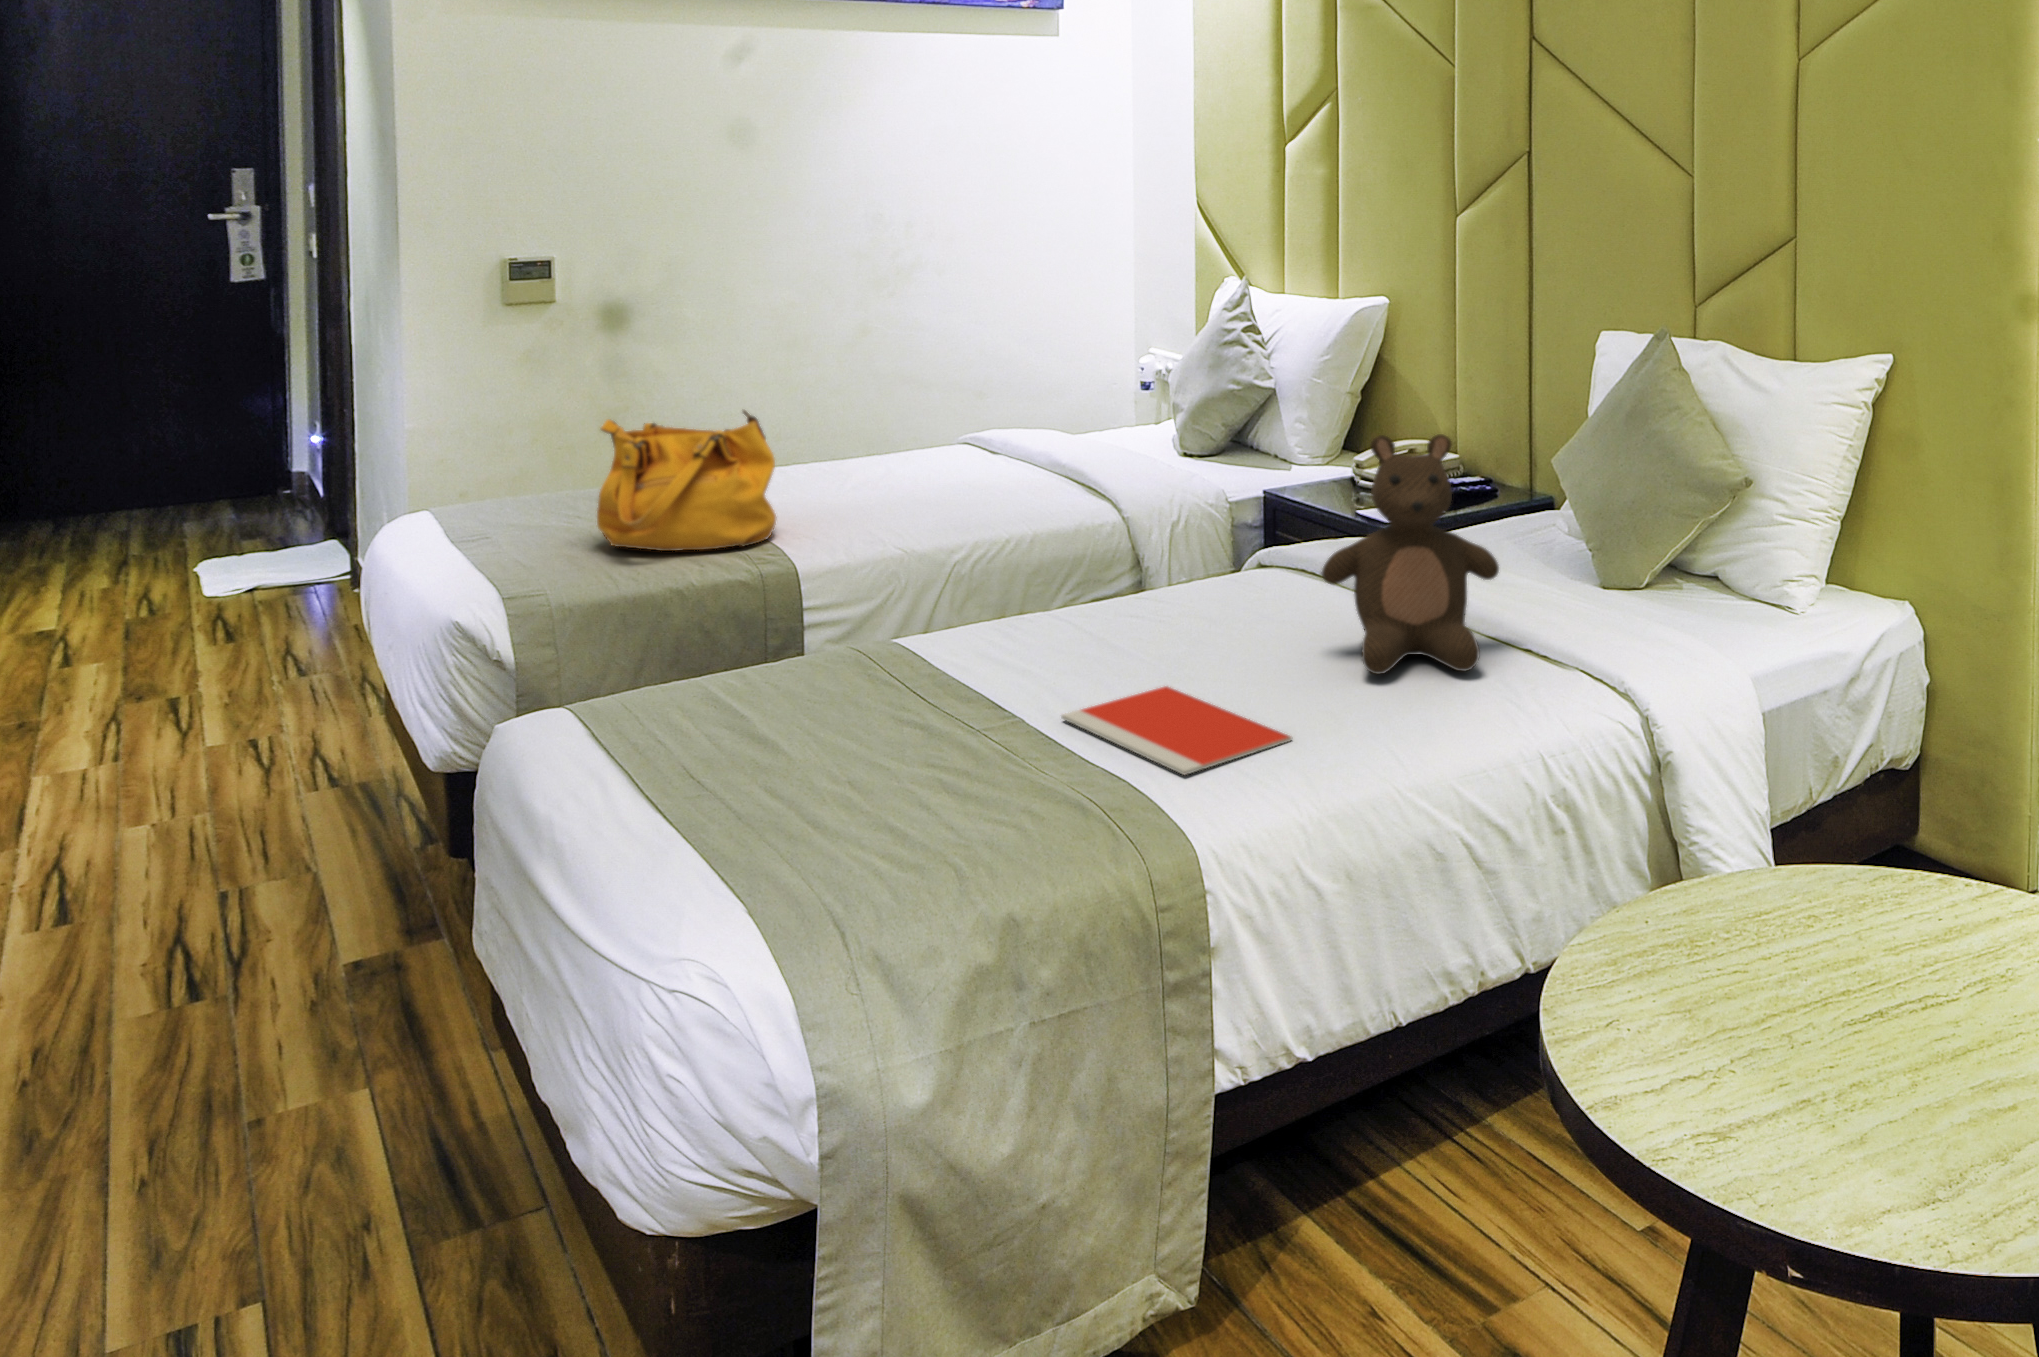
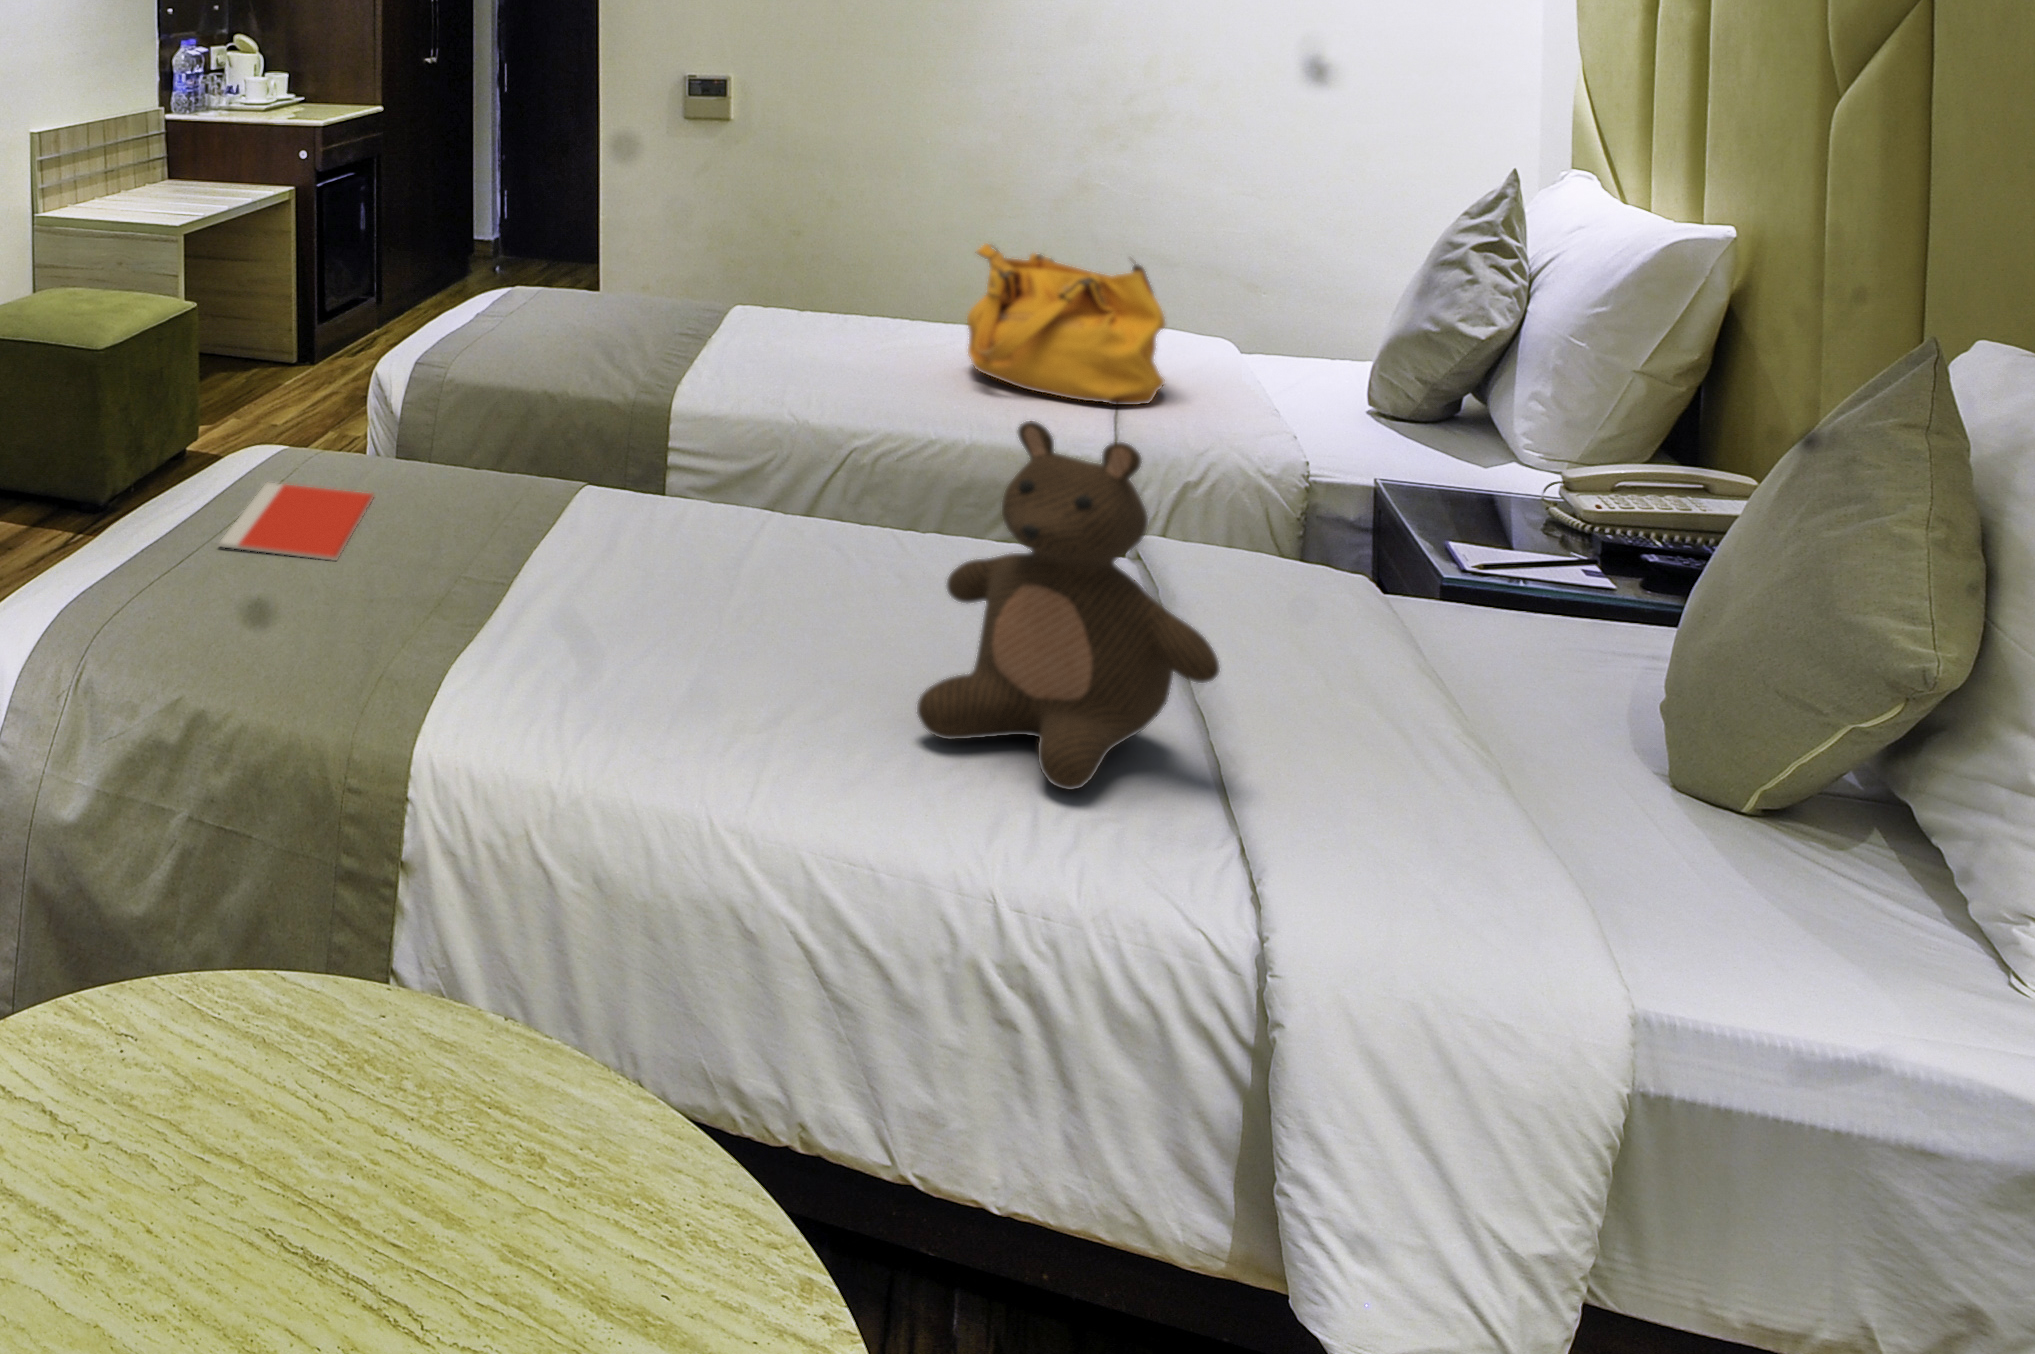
handbag: present [597,410,776,551] -> present [967,244,1165,405]
notebook: present [1062,686,1292,775] -> present [219,483,374,561]

